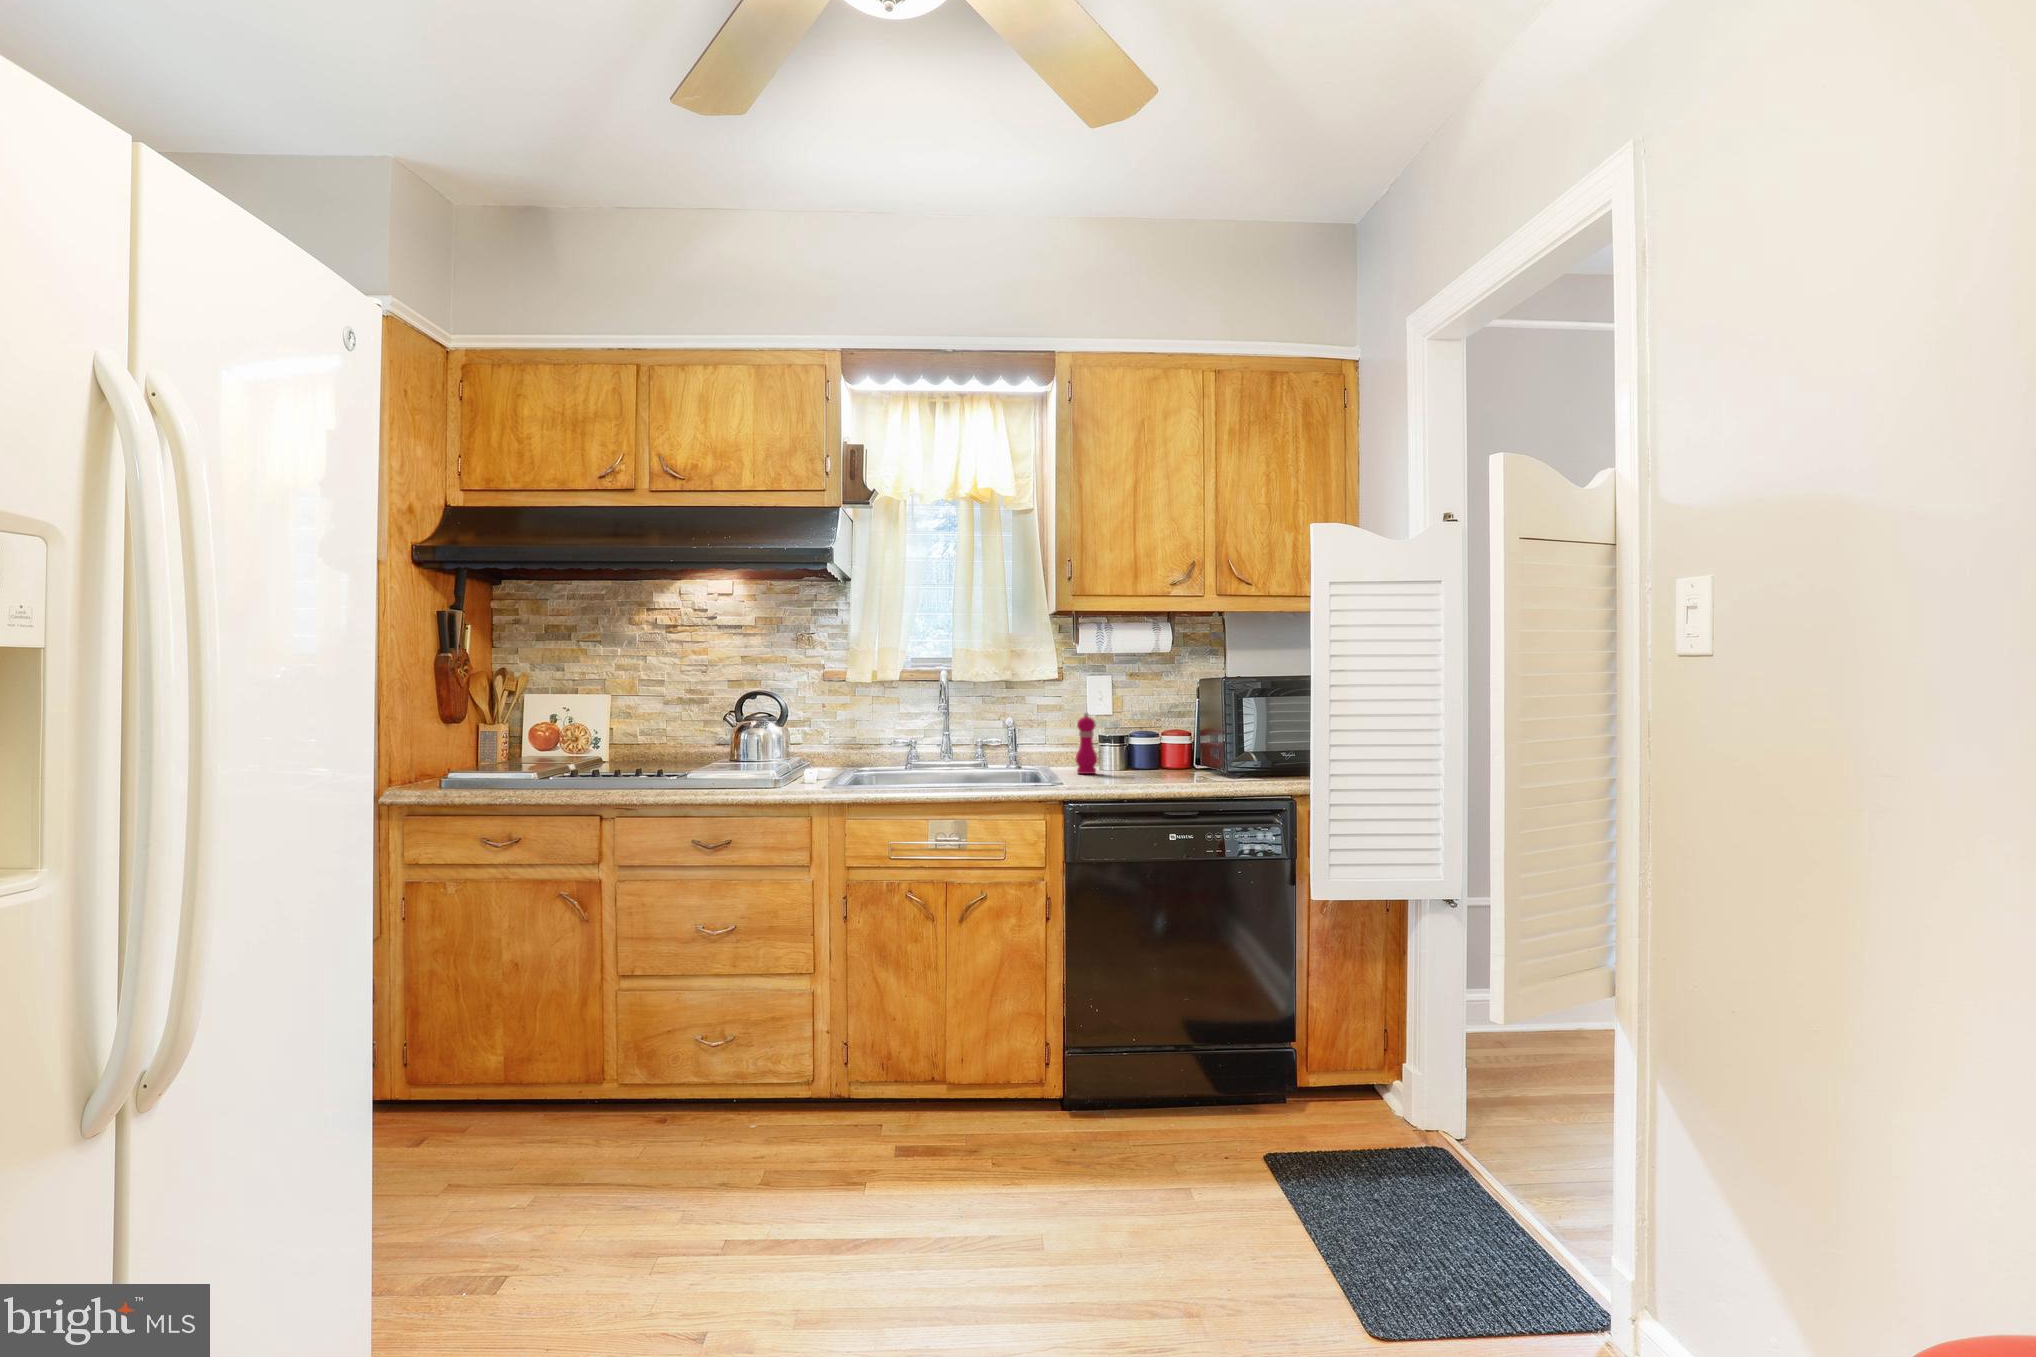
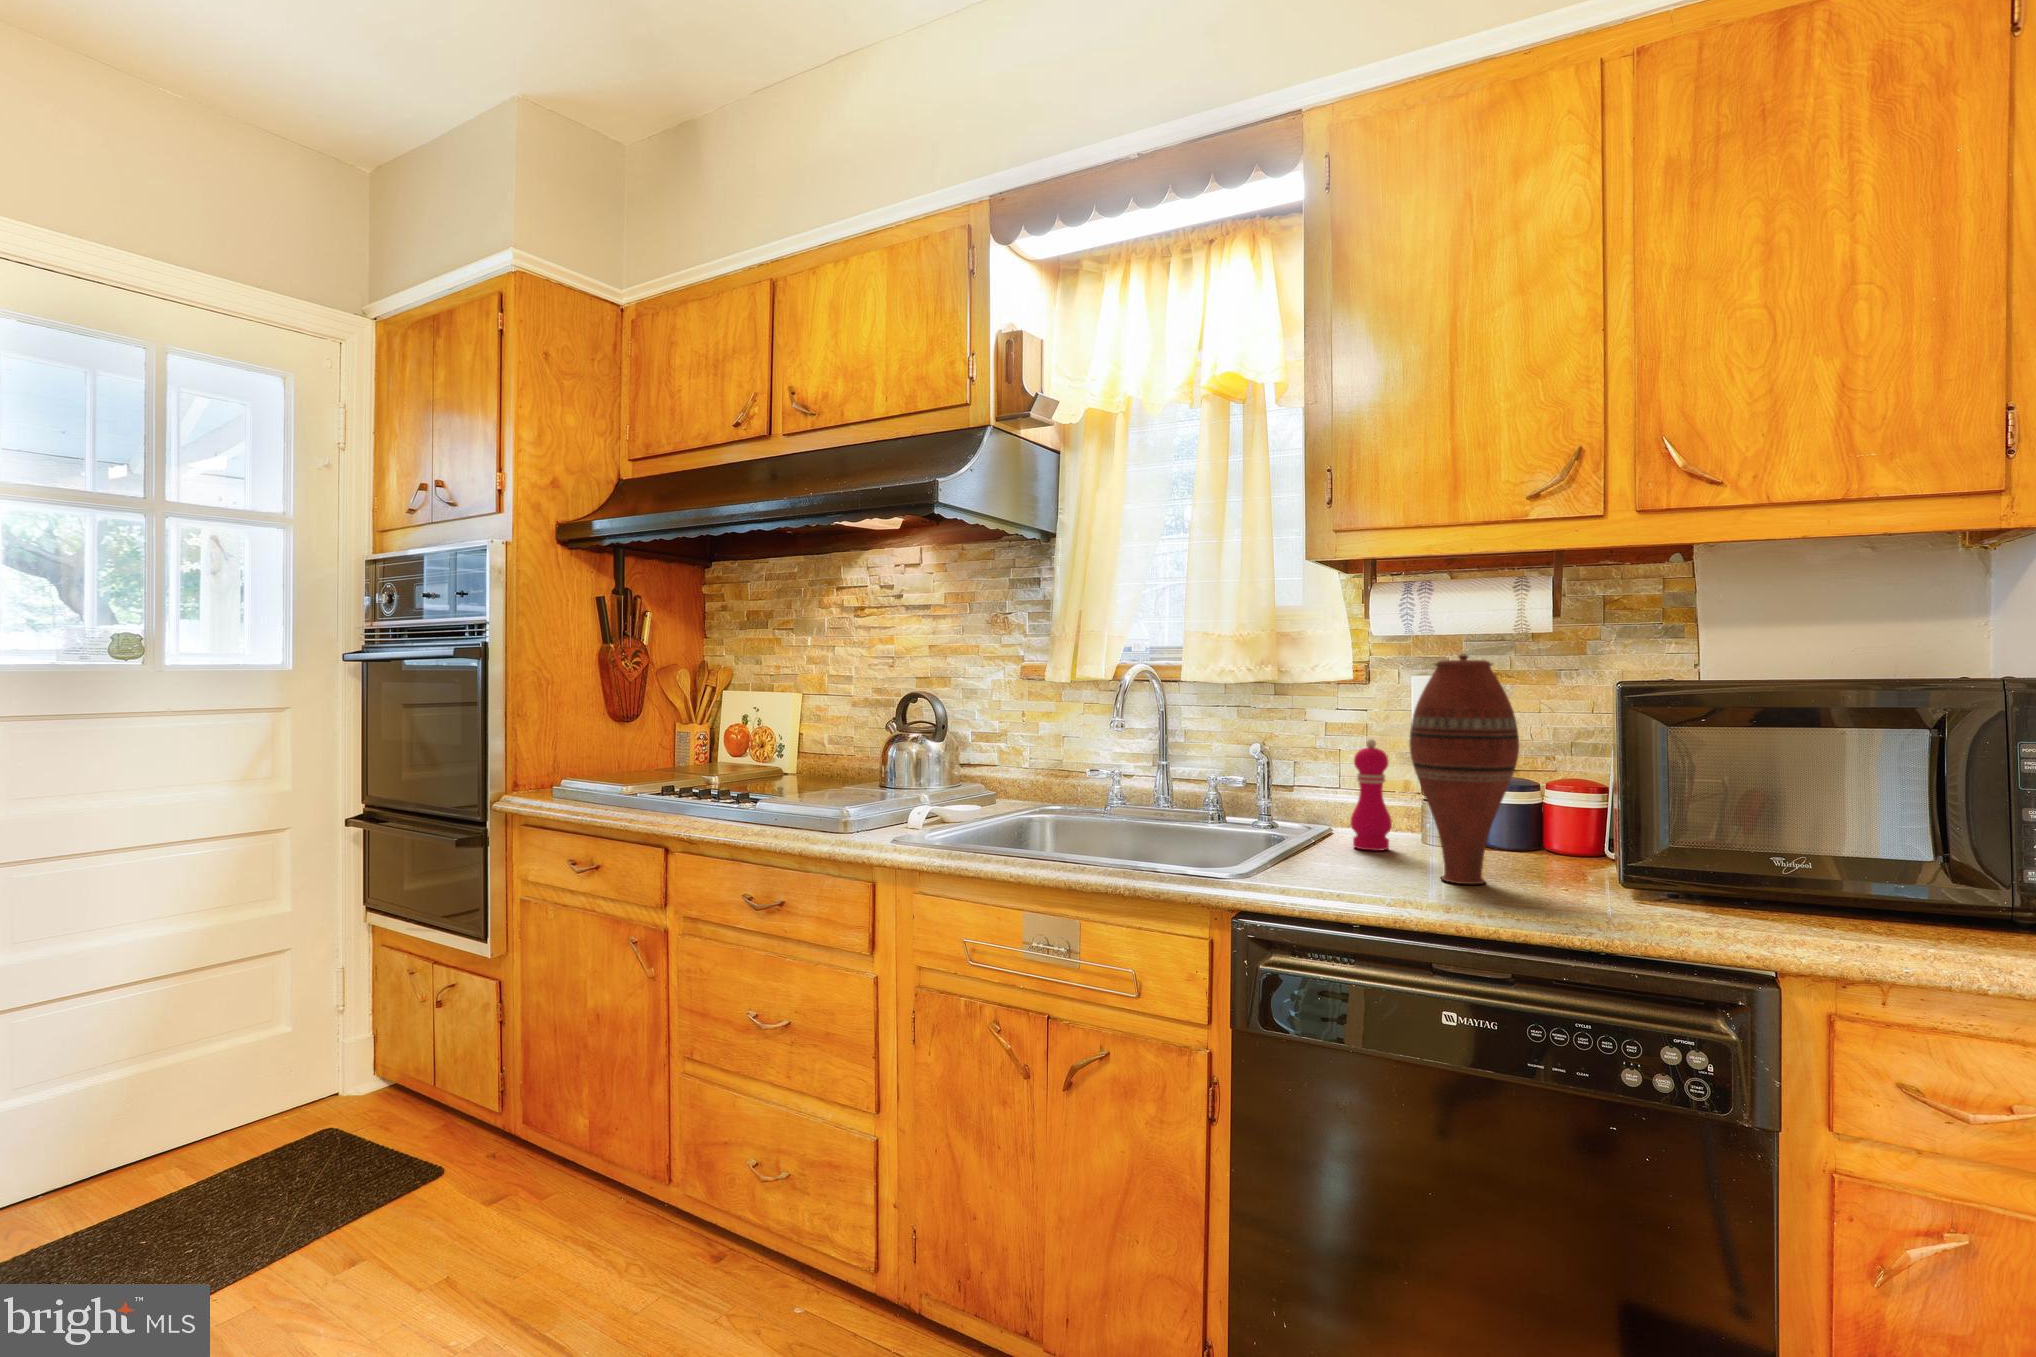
vase: none [1127,665,1178,780] -> present [1409,654,1519,884]

